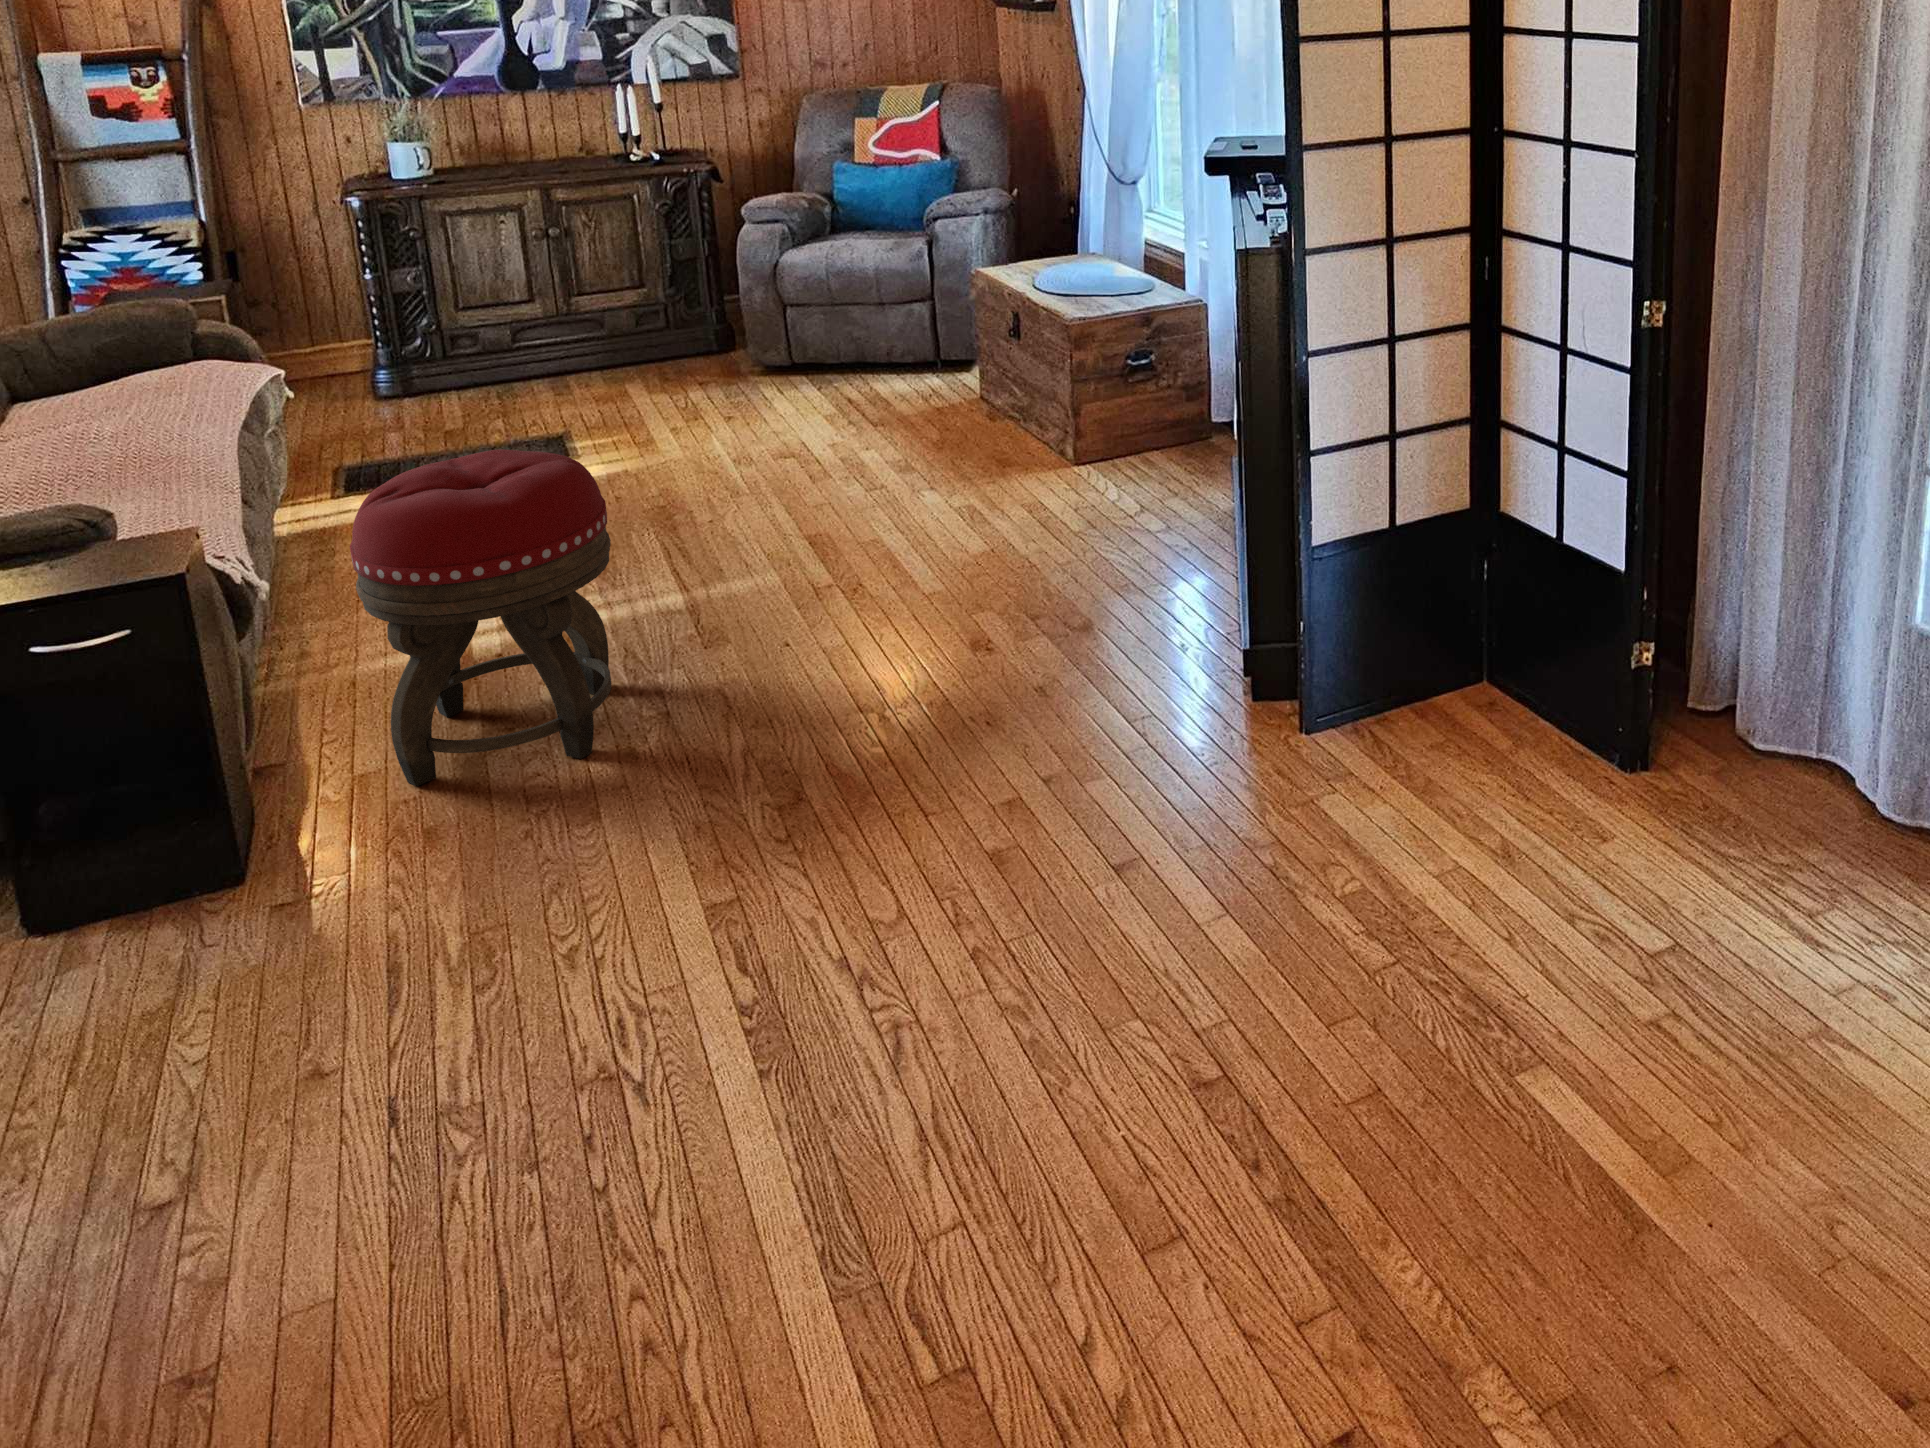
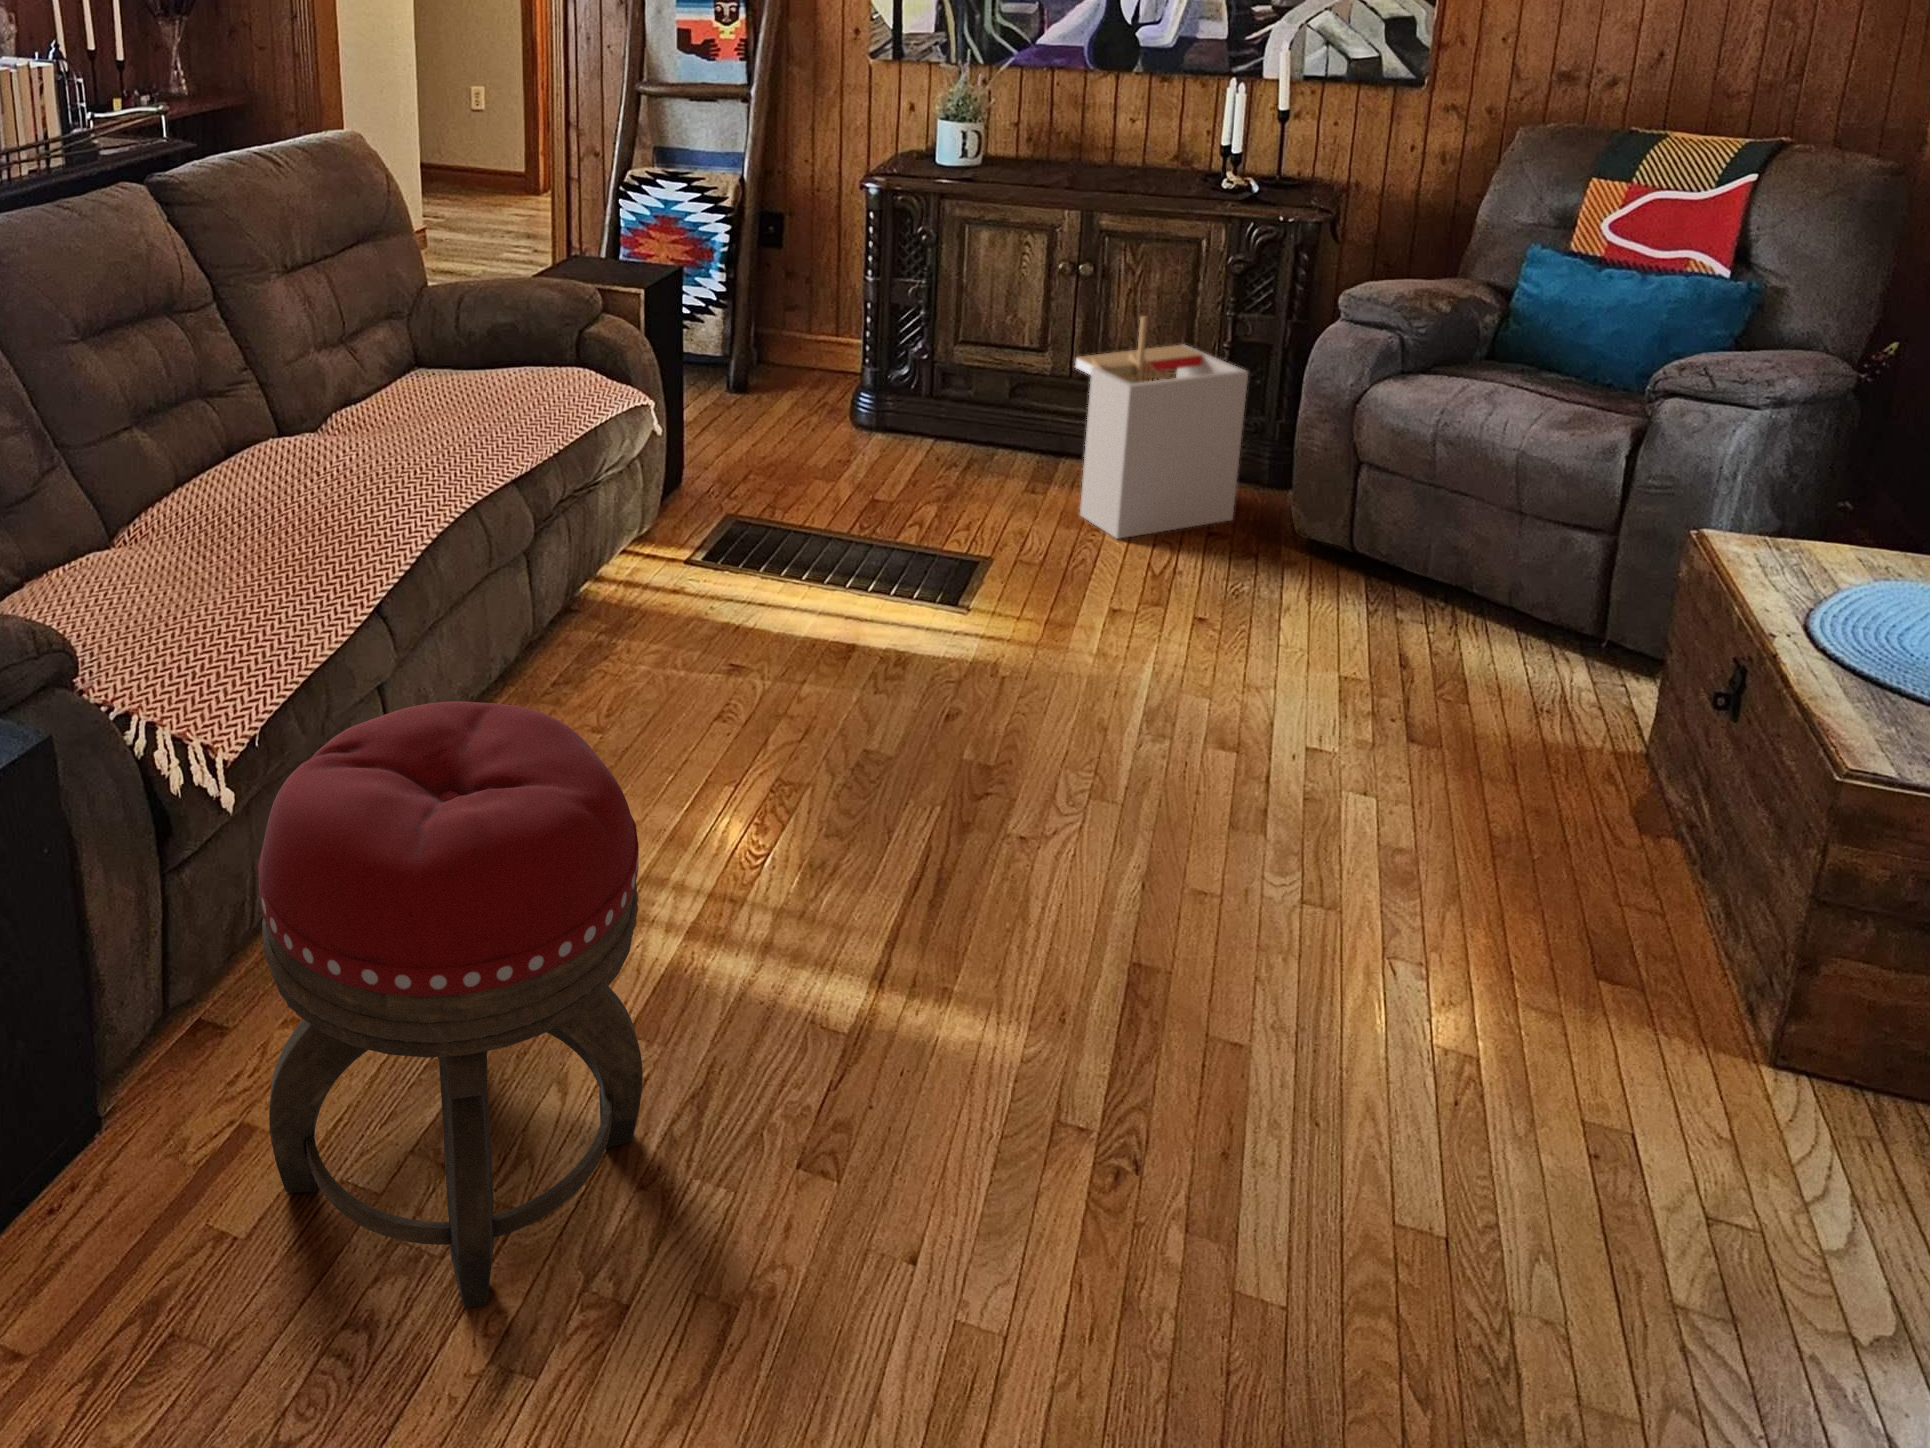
storage bin: none [573,248,706,402] -> present [1076,316,1249,539]

